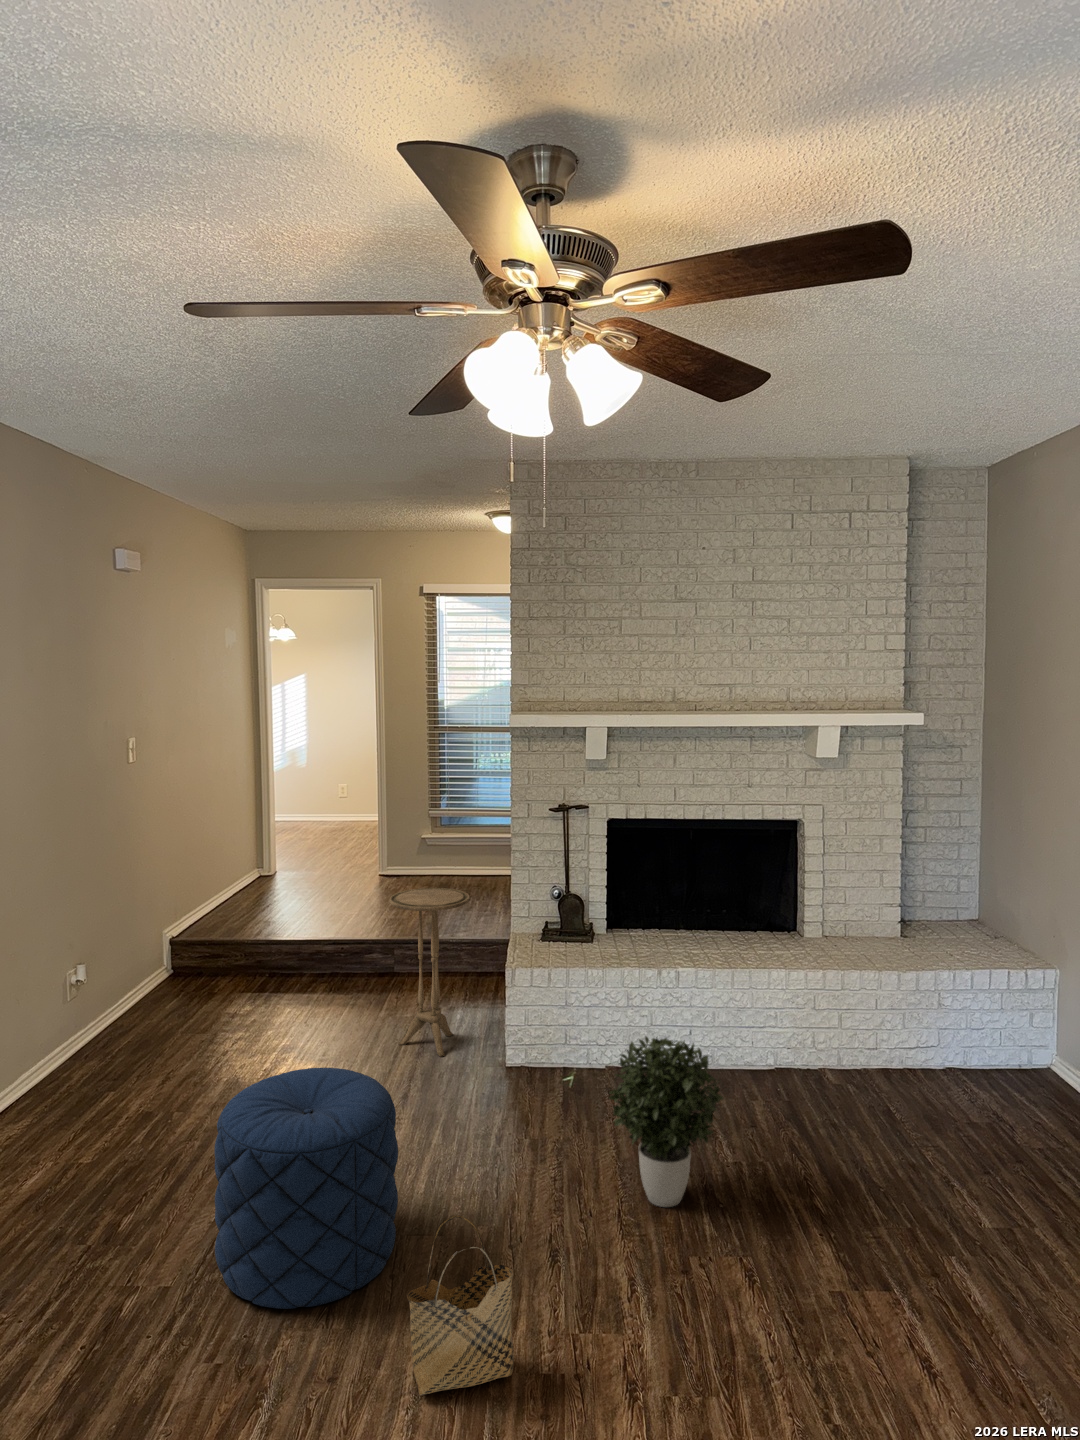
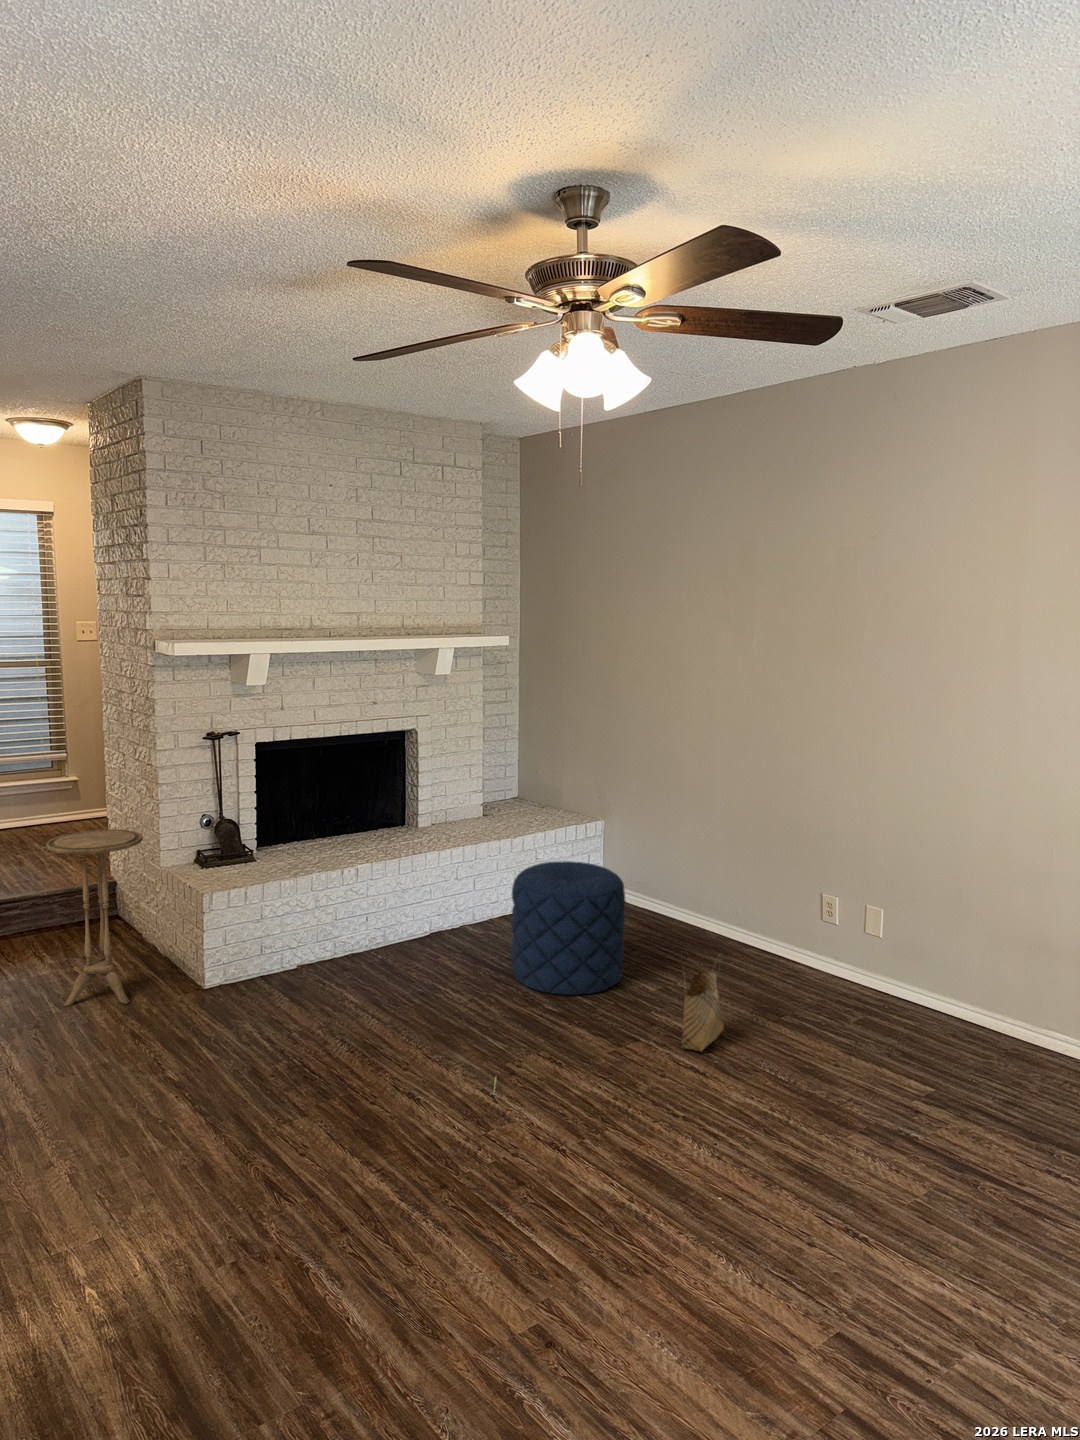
potted plant: present [609,1037,724,1207] -> none [401,905,498,1045]
pouf: present [214,1068,398,1309] -> present [511,861,625,995]
woven basket: present [407,1215,514,1396] -> present [681,948,724,1051]

